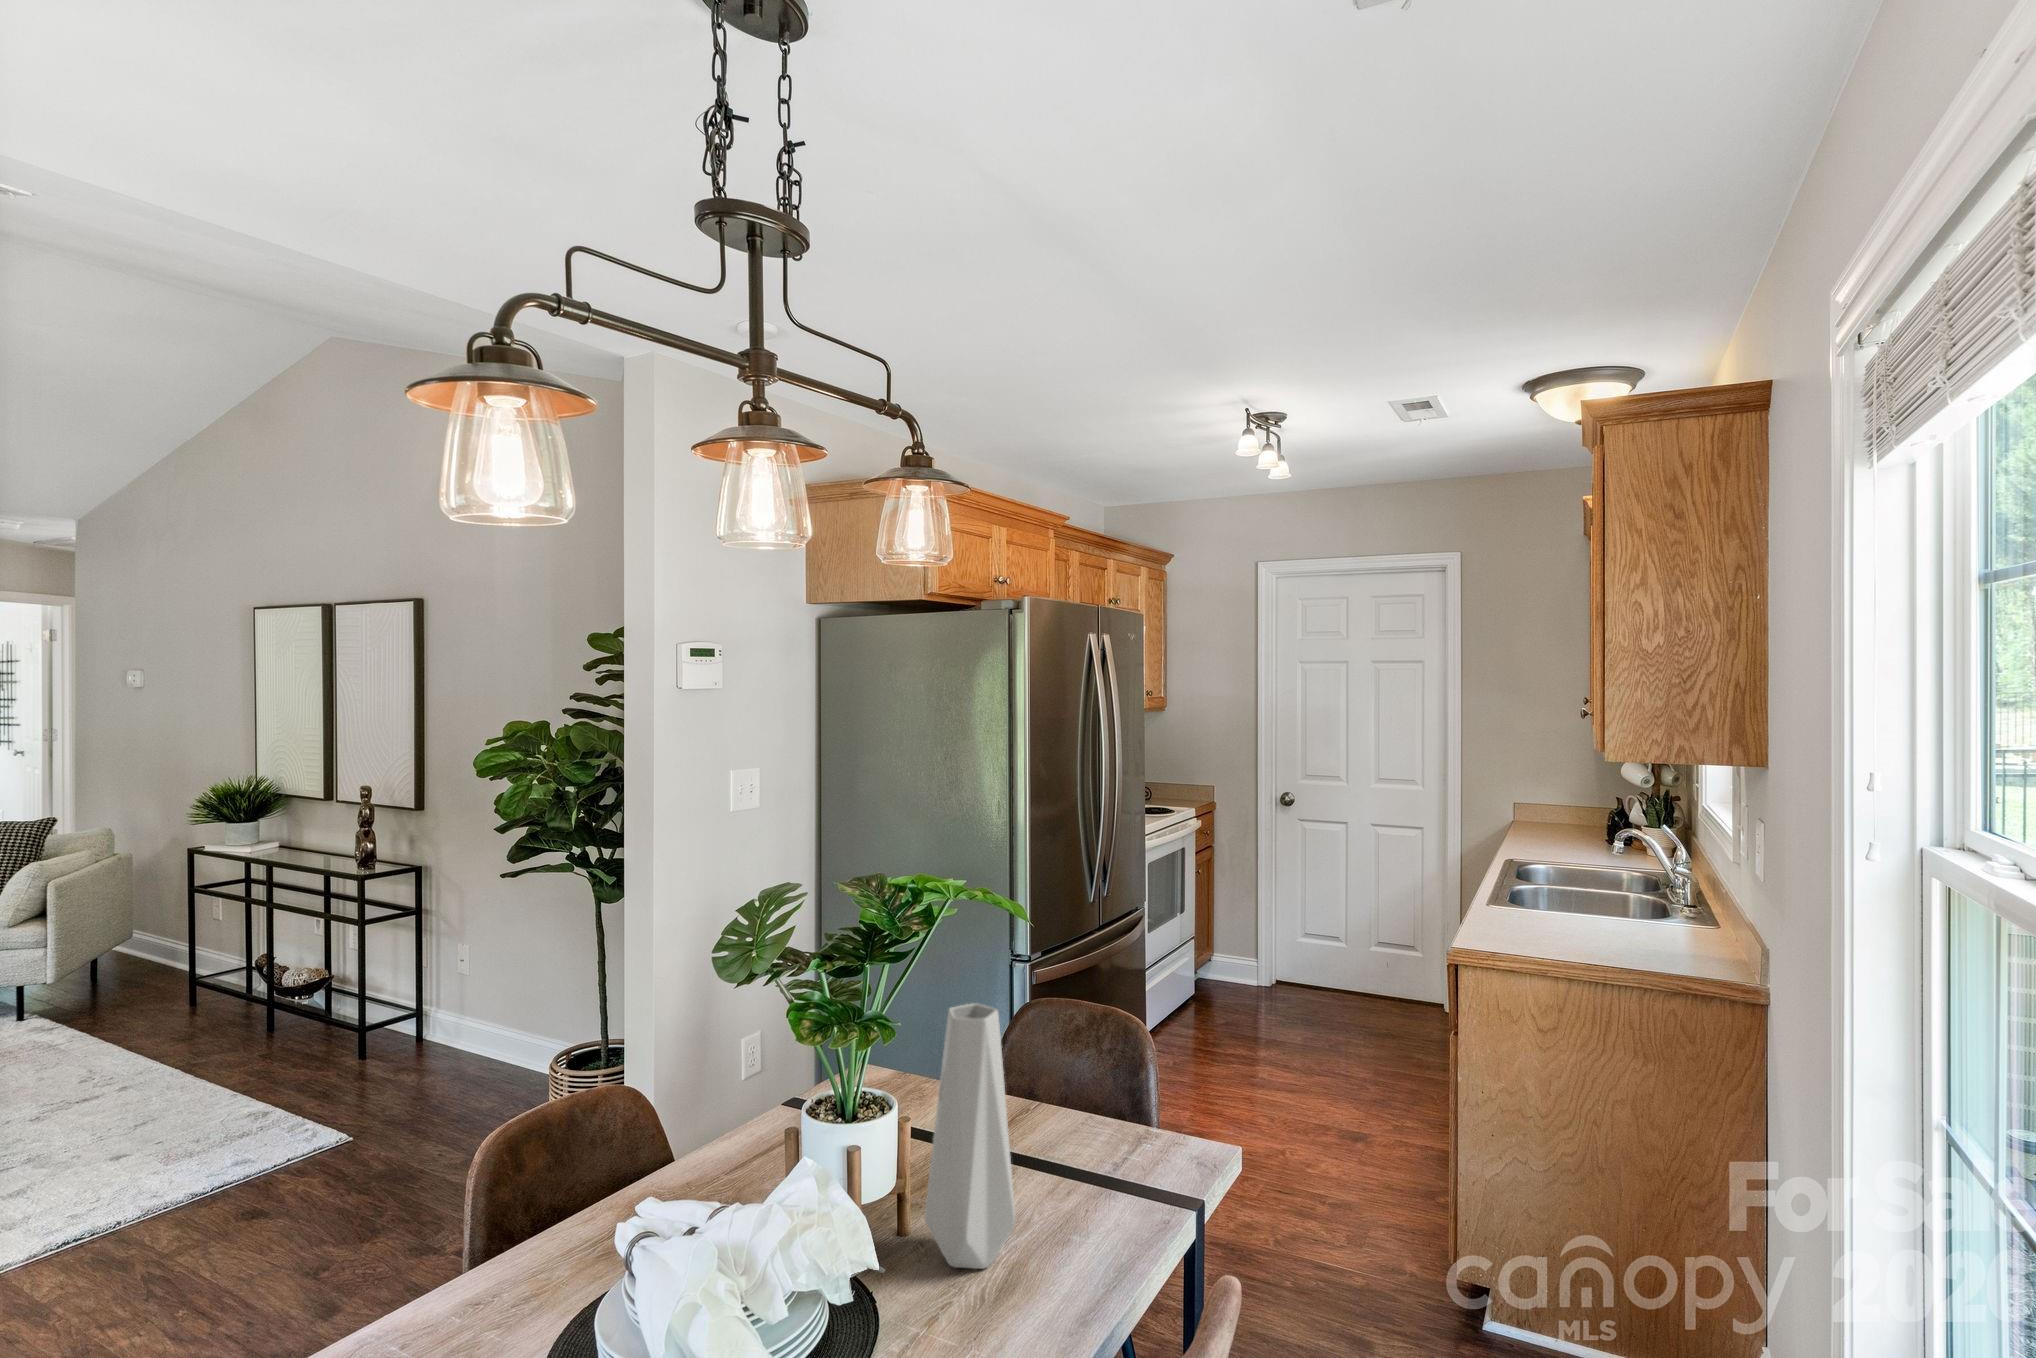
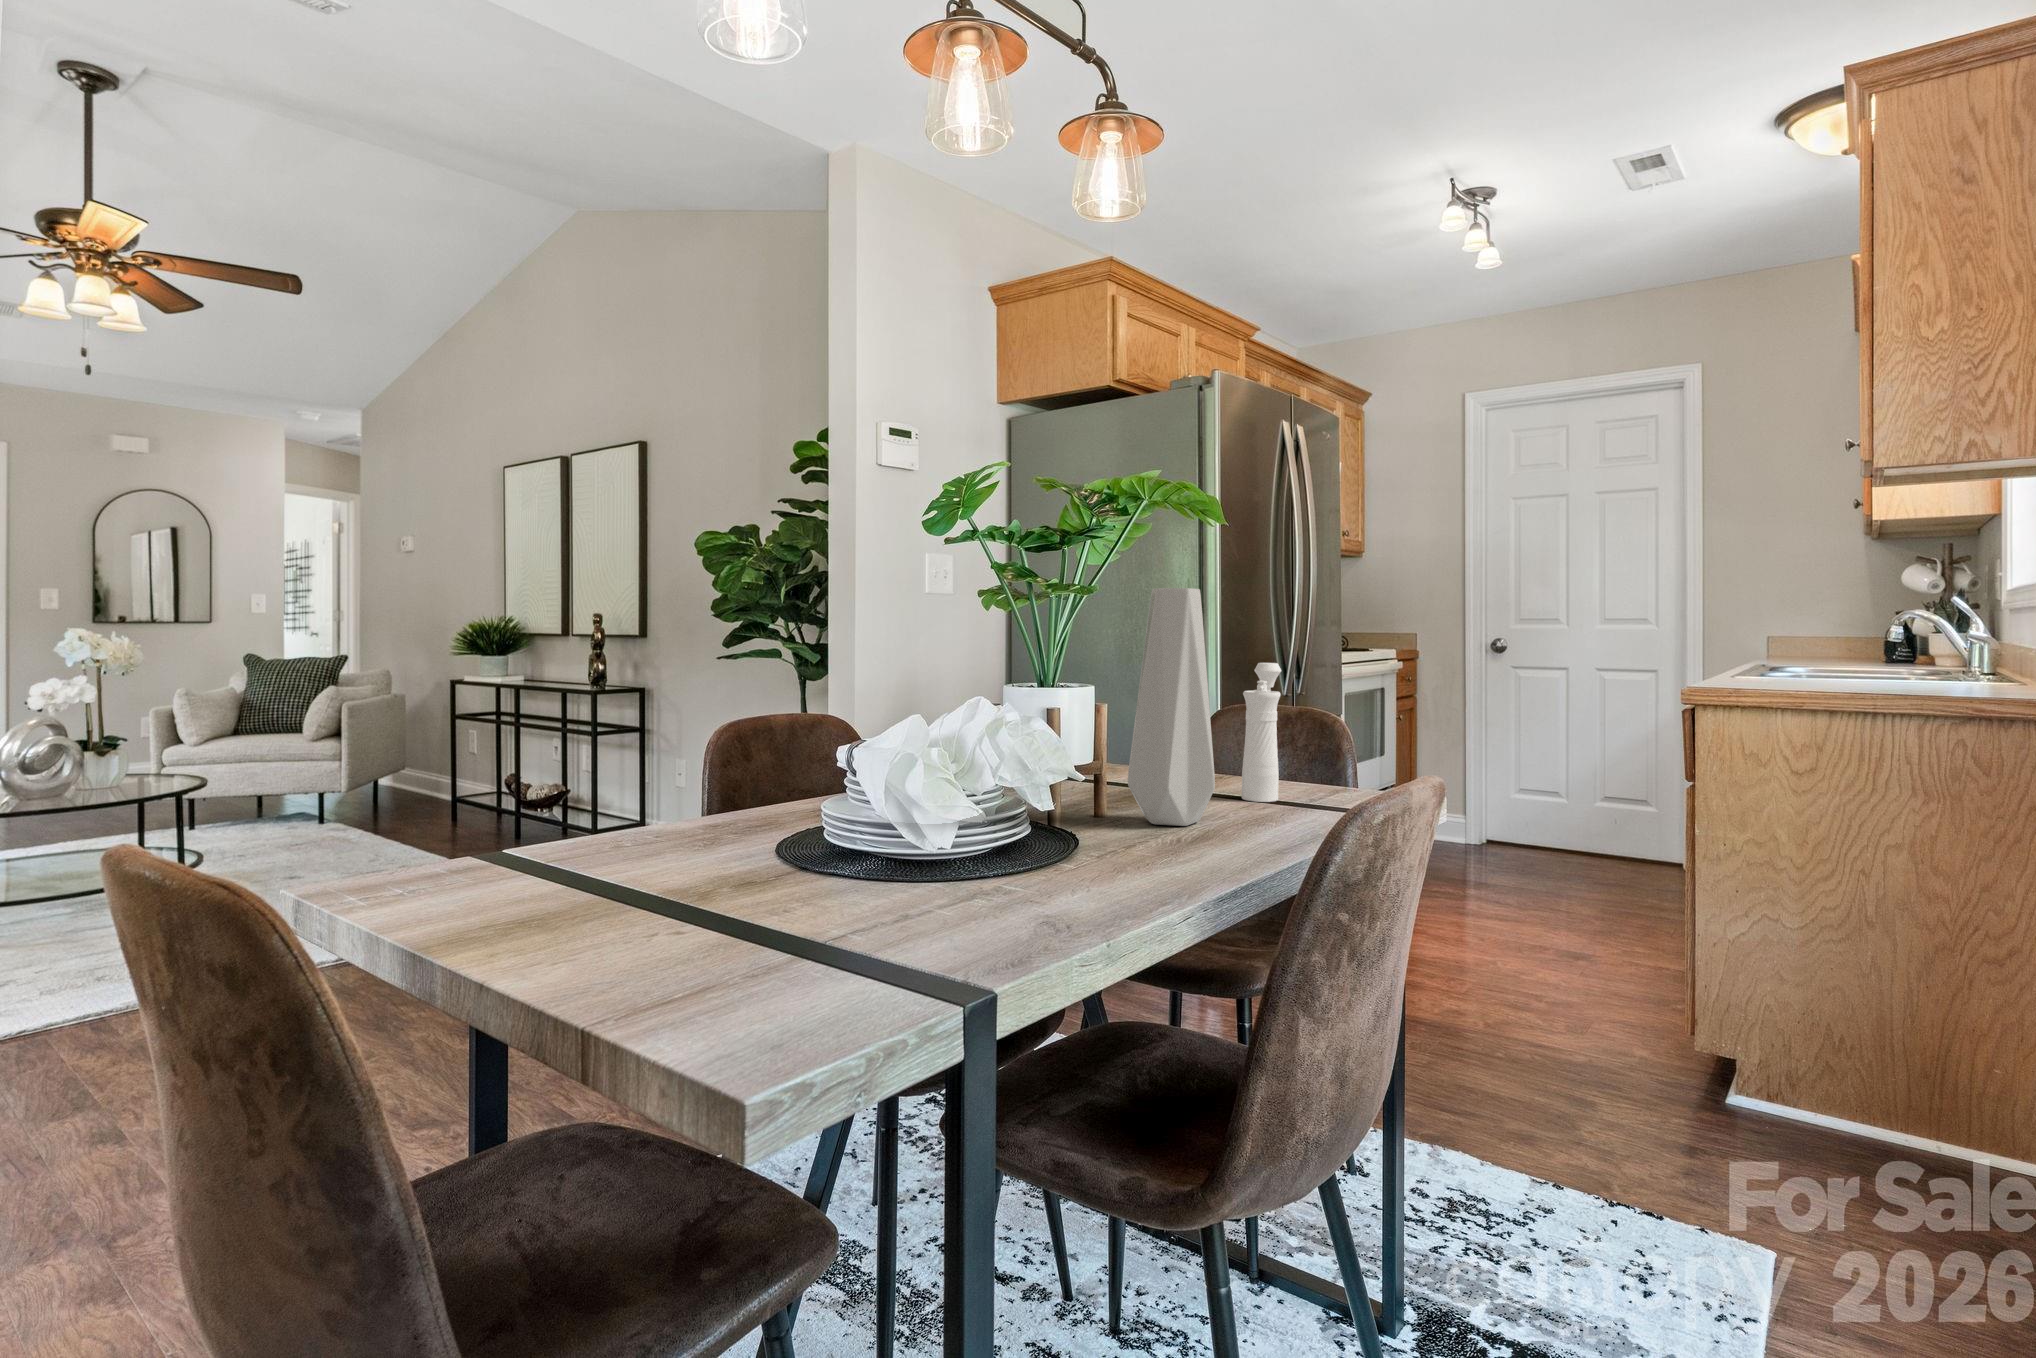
pepper mill: none [1046,1003,1085,1175] -> present [1242,663,1281,802]

